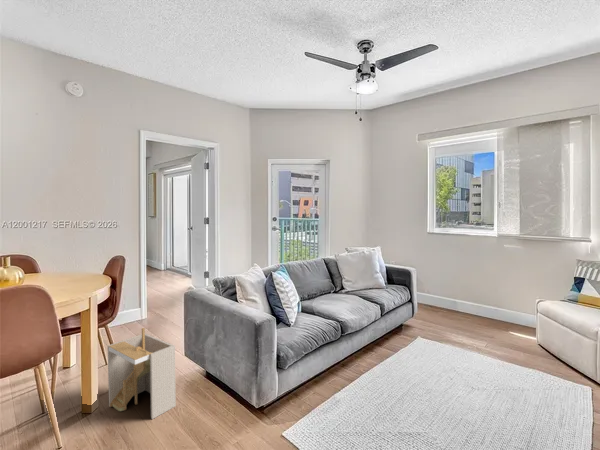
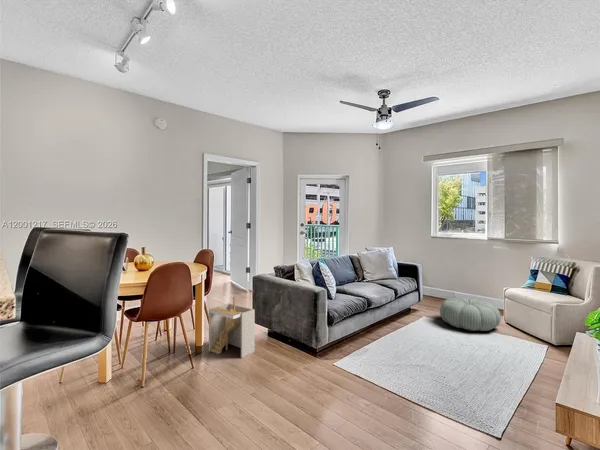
pouf: none [439,313,518,360] -> present [440,298,501,331]

